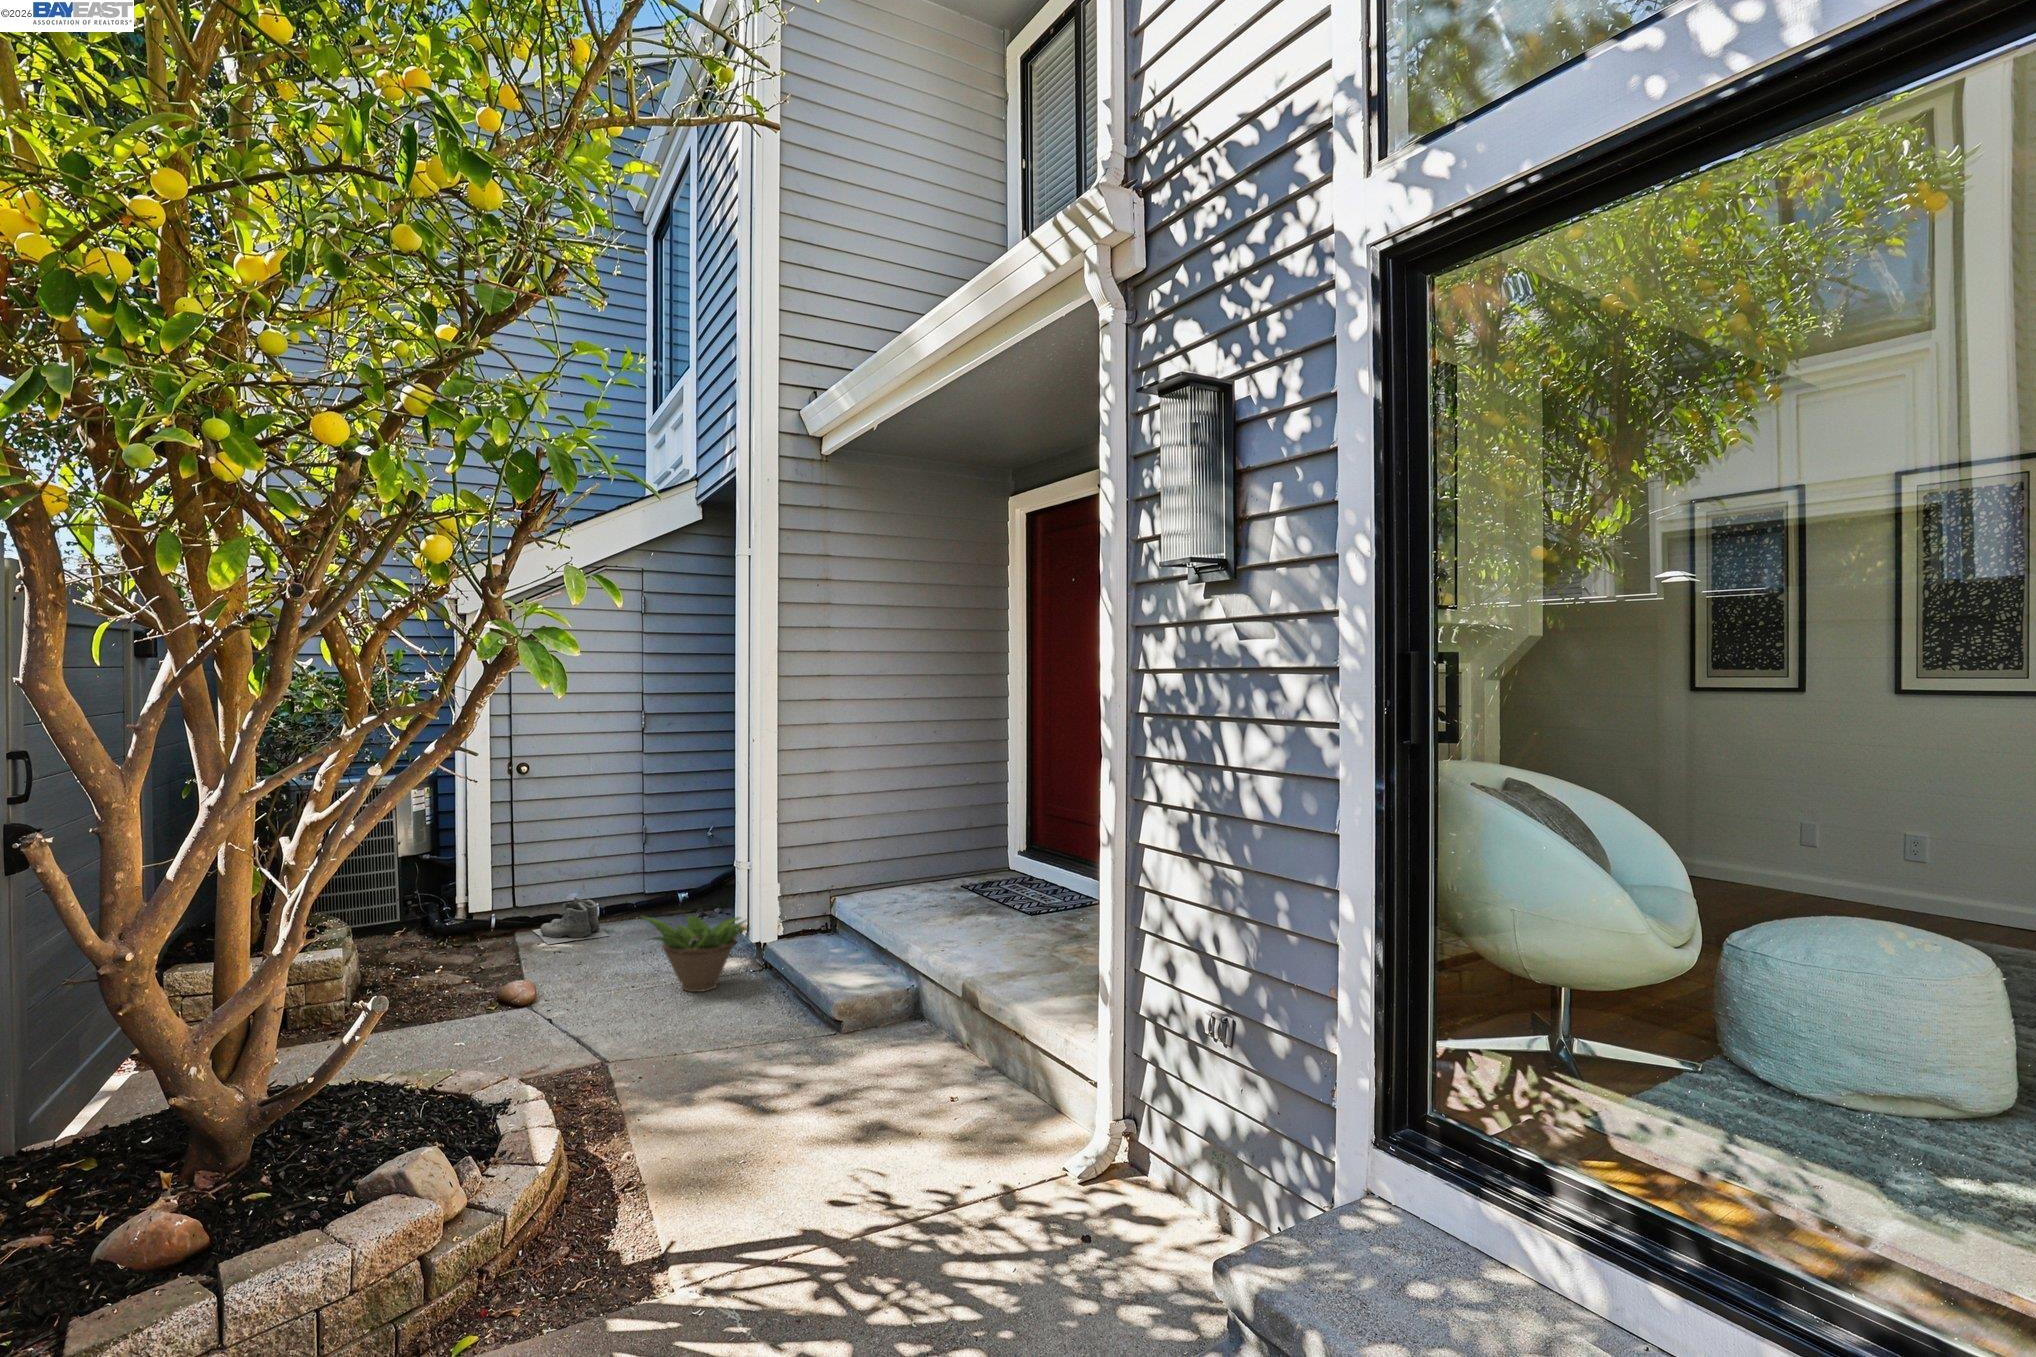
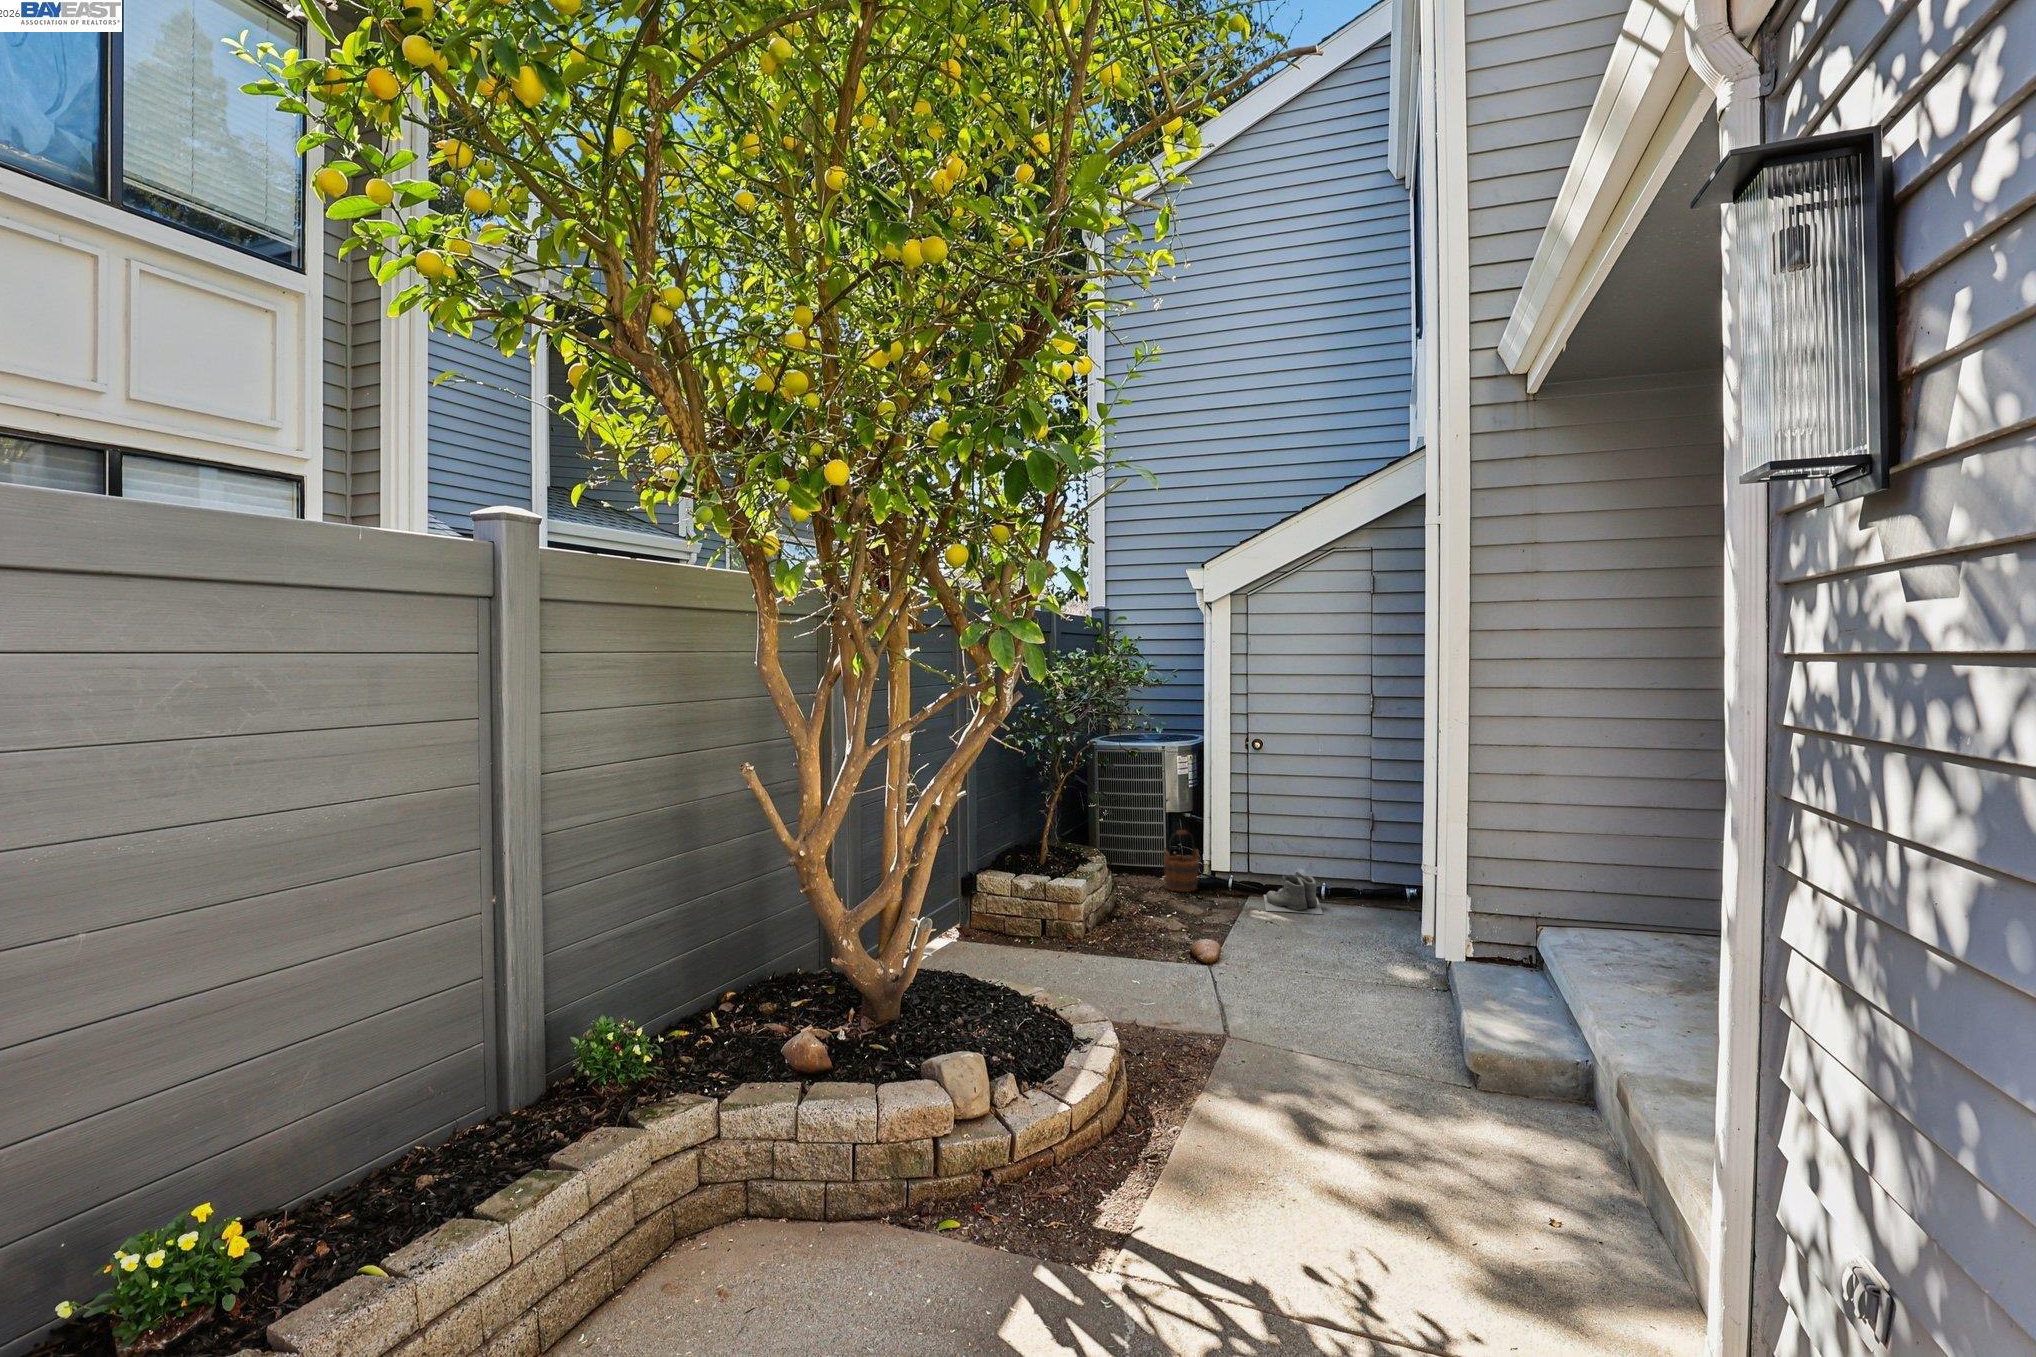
wooden bucket: none [403,873,451,947] -> present [1164,830,1199,892]
decorative plant: present [643,916,749,992] -> none [1304,901,1427,991]

